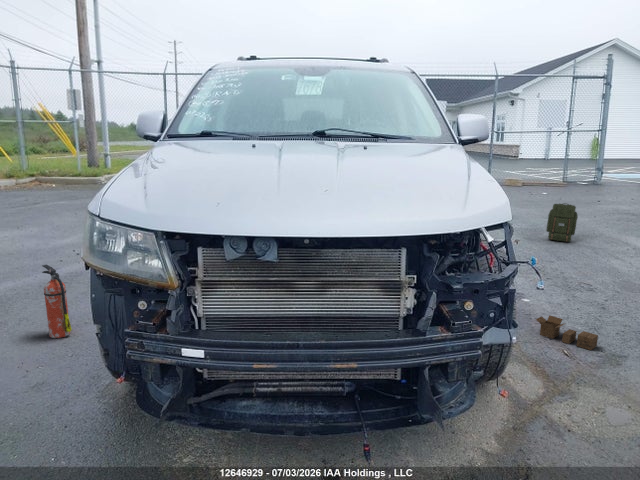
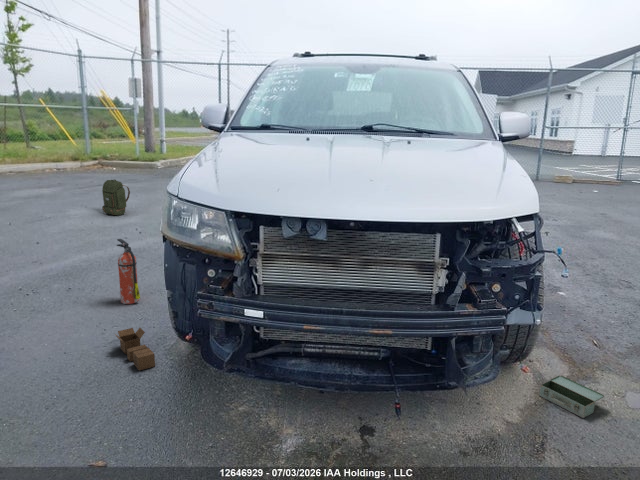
backpack: present [547,203,578,242] -> present [102,179,130,215]
cardboard box: present [536,316,598,350] -> present [115,328,155,371]
toolbox: none [517,394,586,442] -> present [539,376,604,418]

